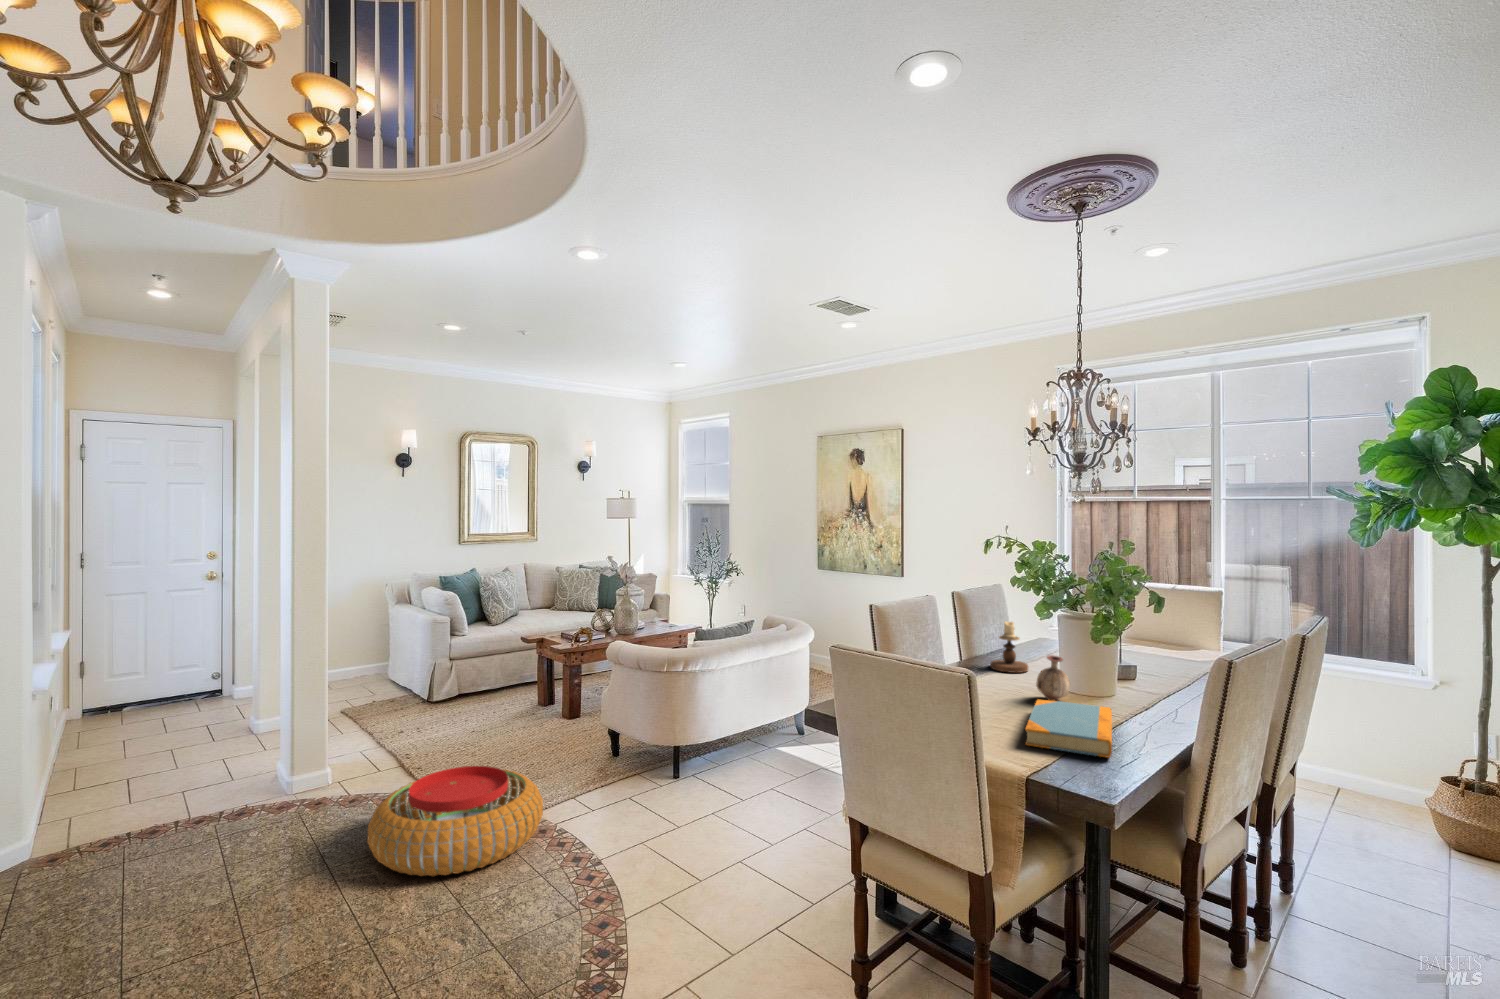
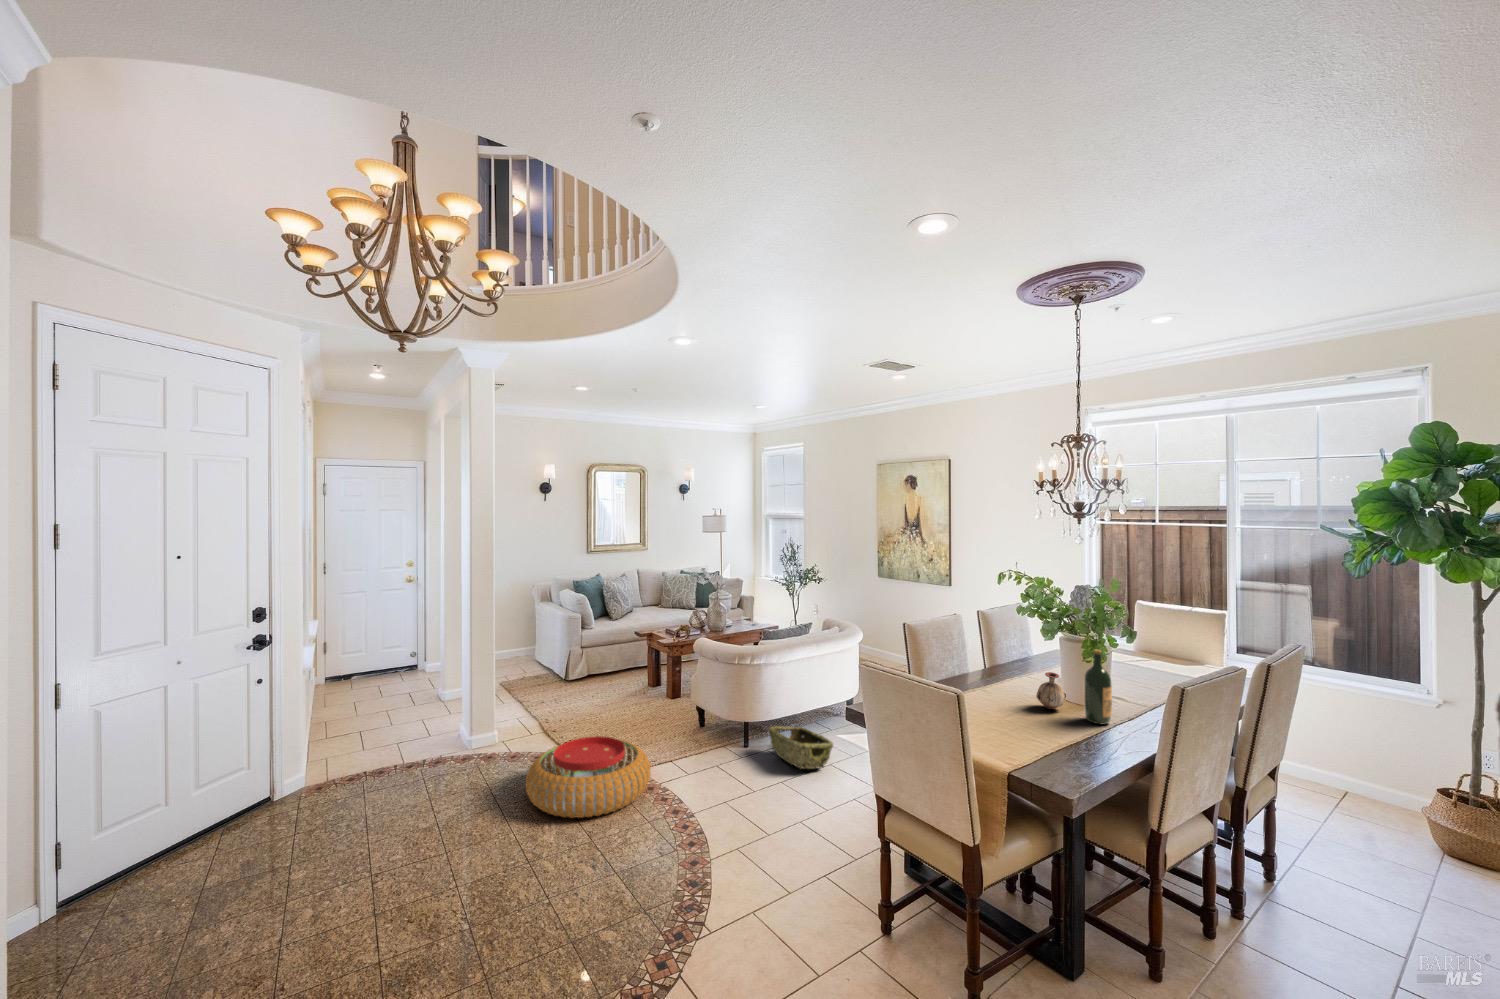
candlestick: present [991,622,1028,673] -> none [1007,639,1039,683]
wine bottle: none [1095,624,1129,715] -> present [1084,650,1112,724]
book: present [1025,700,1112,758] -> none [1014,709,1094,761]
woven basket: none [695,743,776,795] -> present [769,726,833,769]

